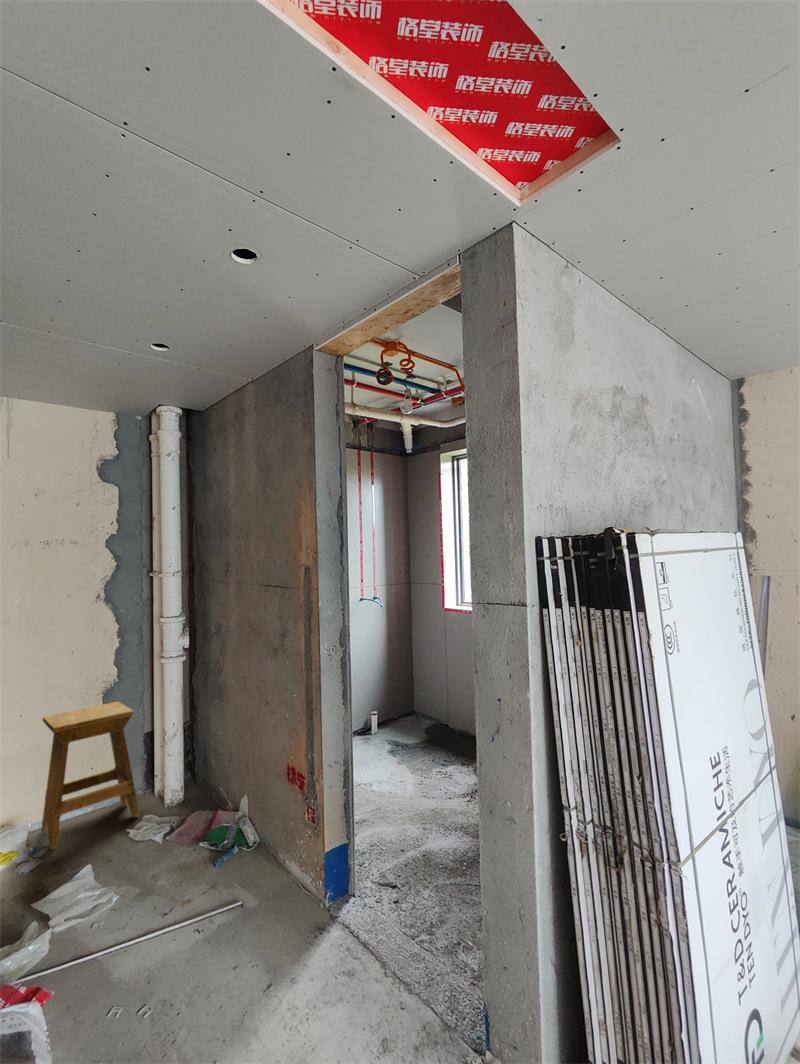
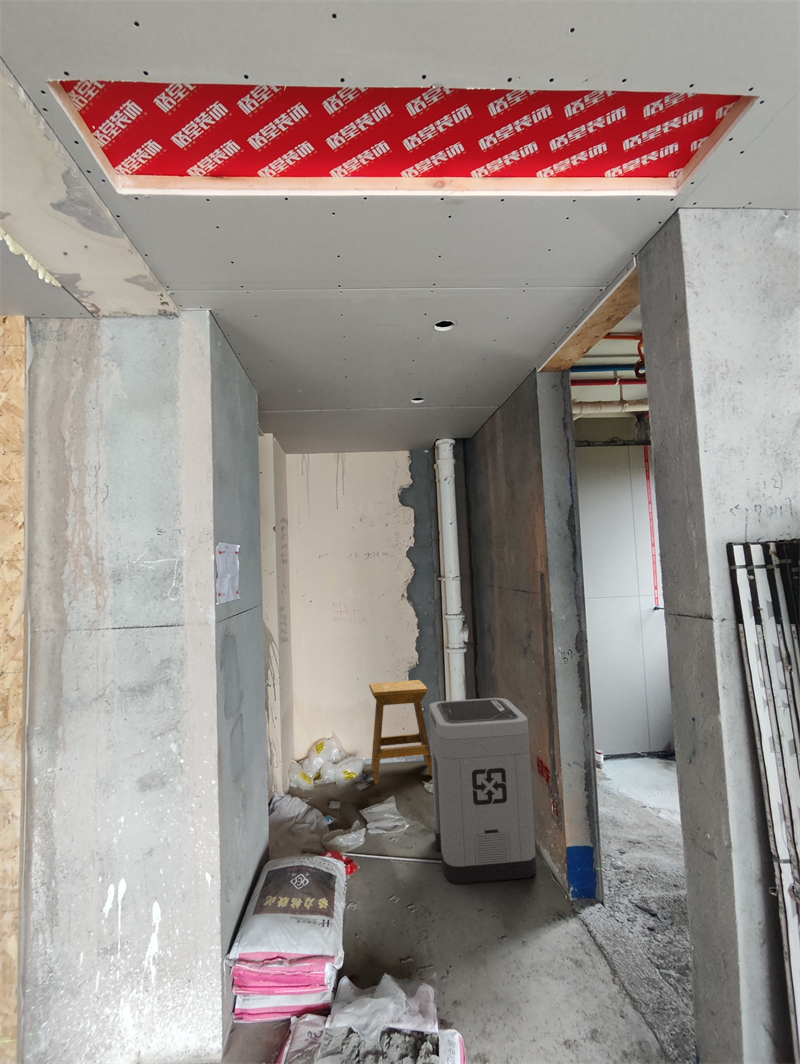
trash can: none [155,708,286,943] -> present [429,698,536,884]

